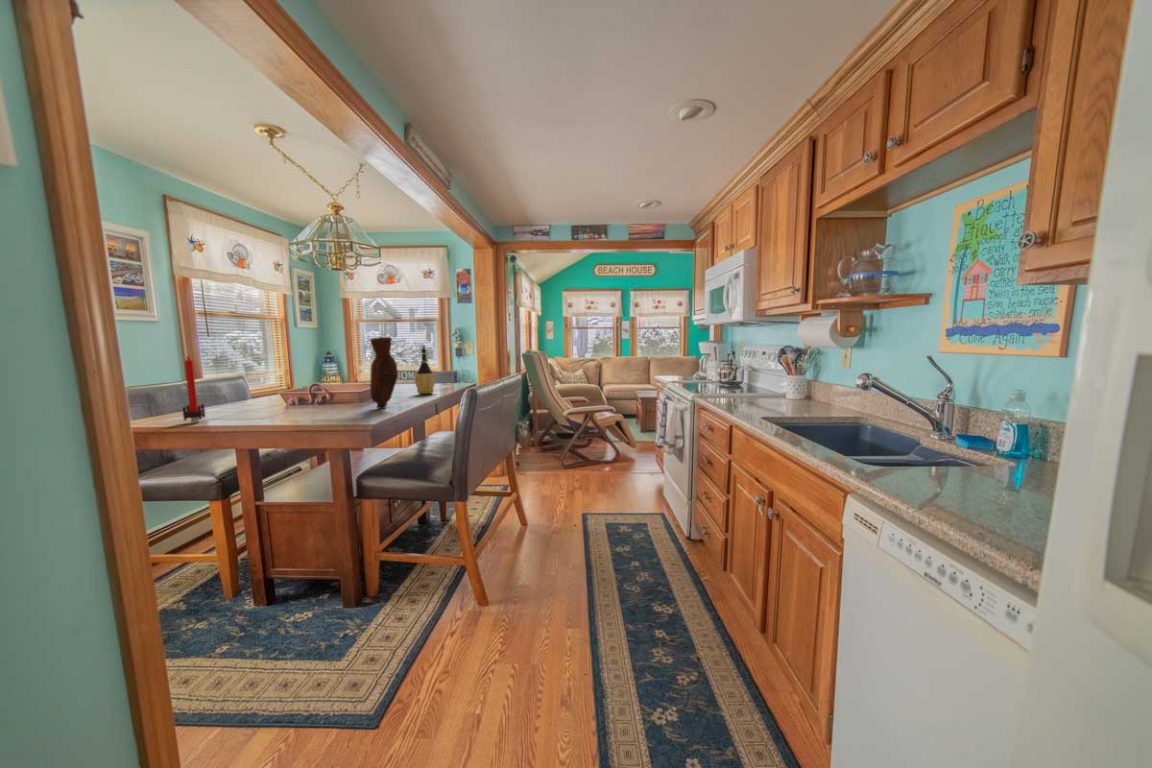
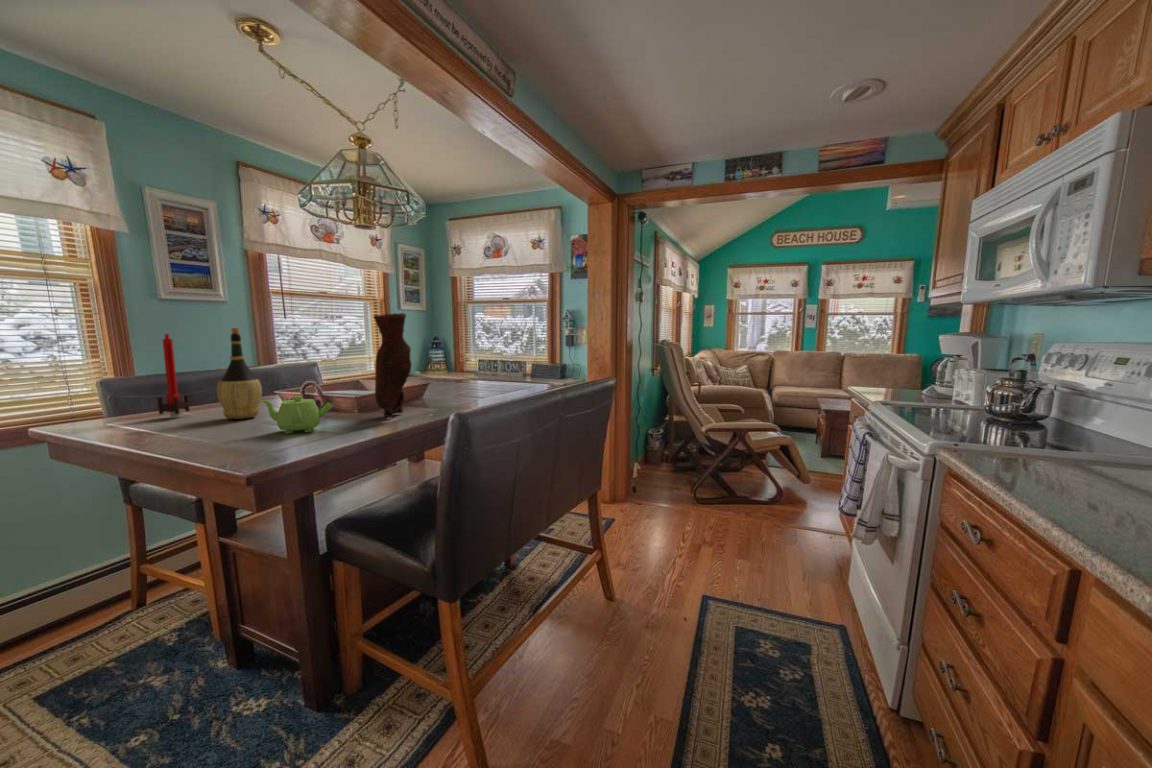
wine bottle: present [415,346,435,394] -> present [217,328,262,419]
teapot: none [306,396,354,422] -> present [261,396,333,434]

